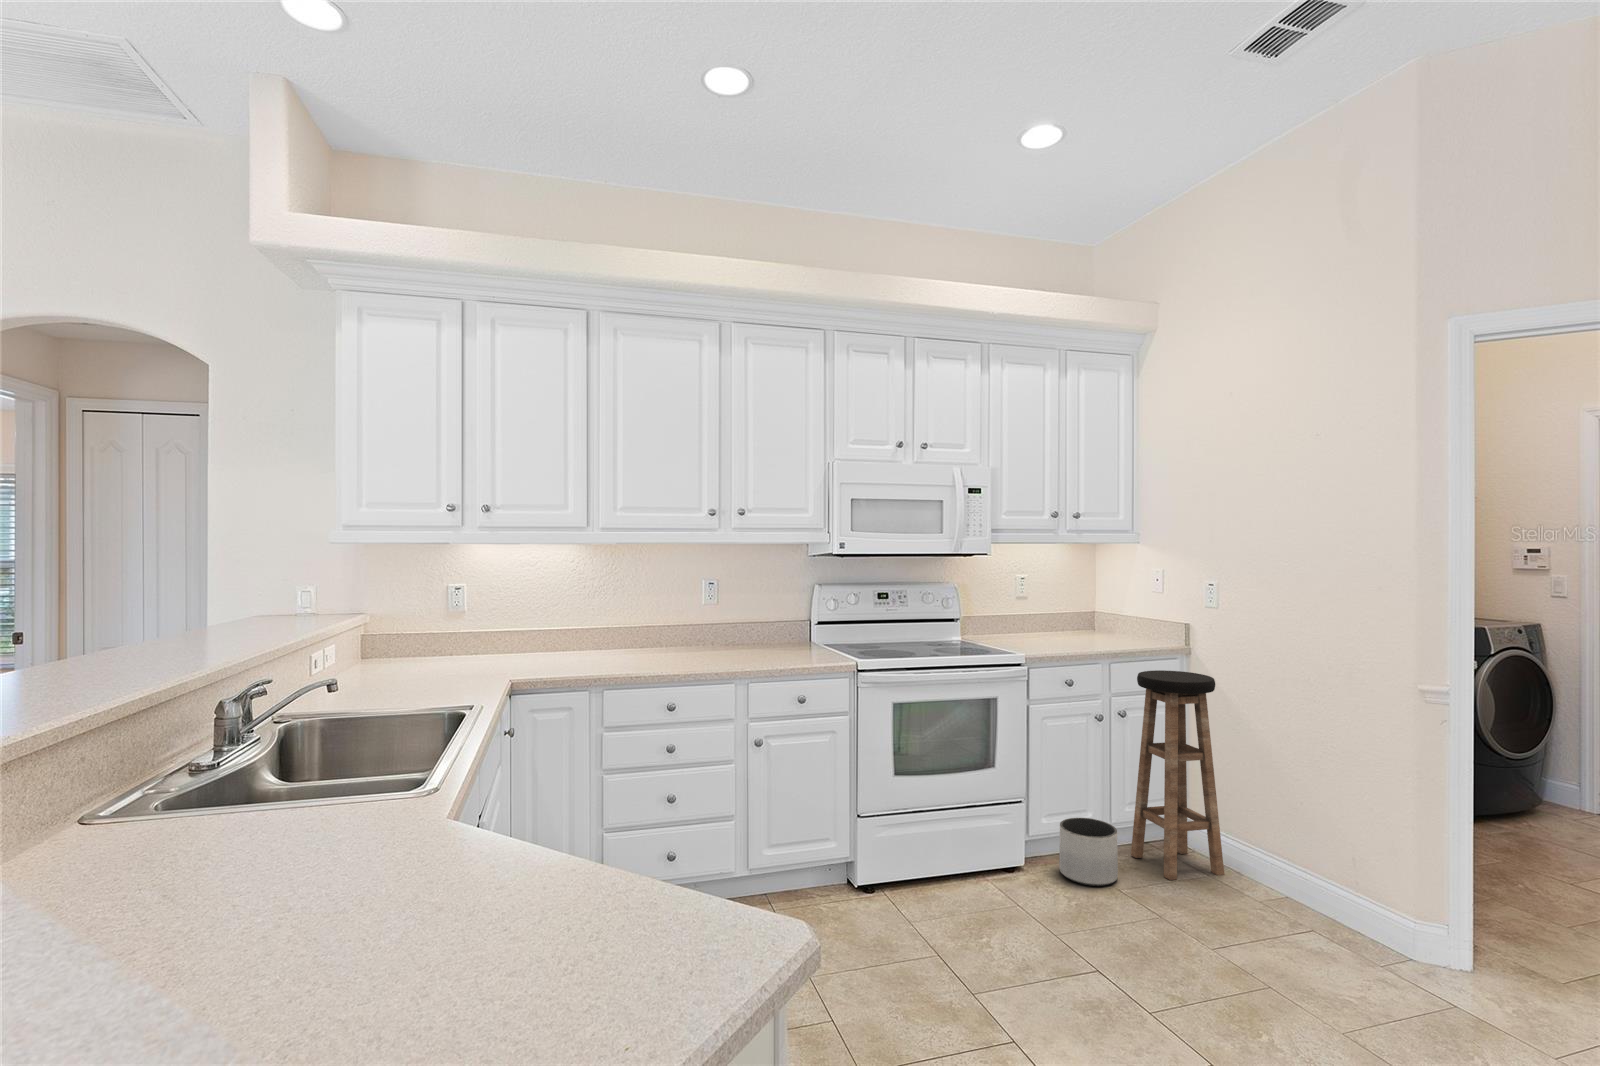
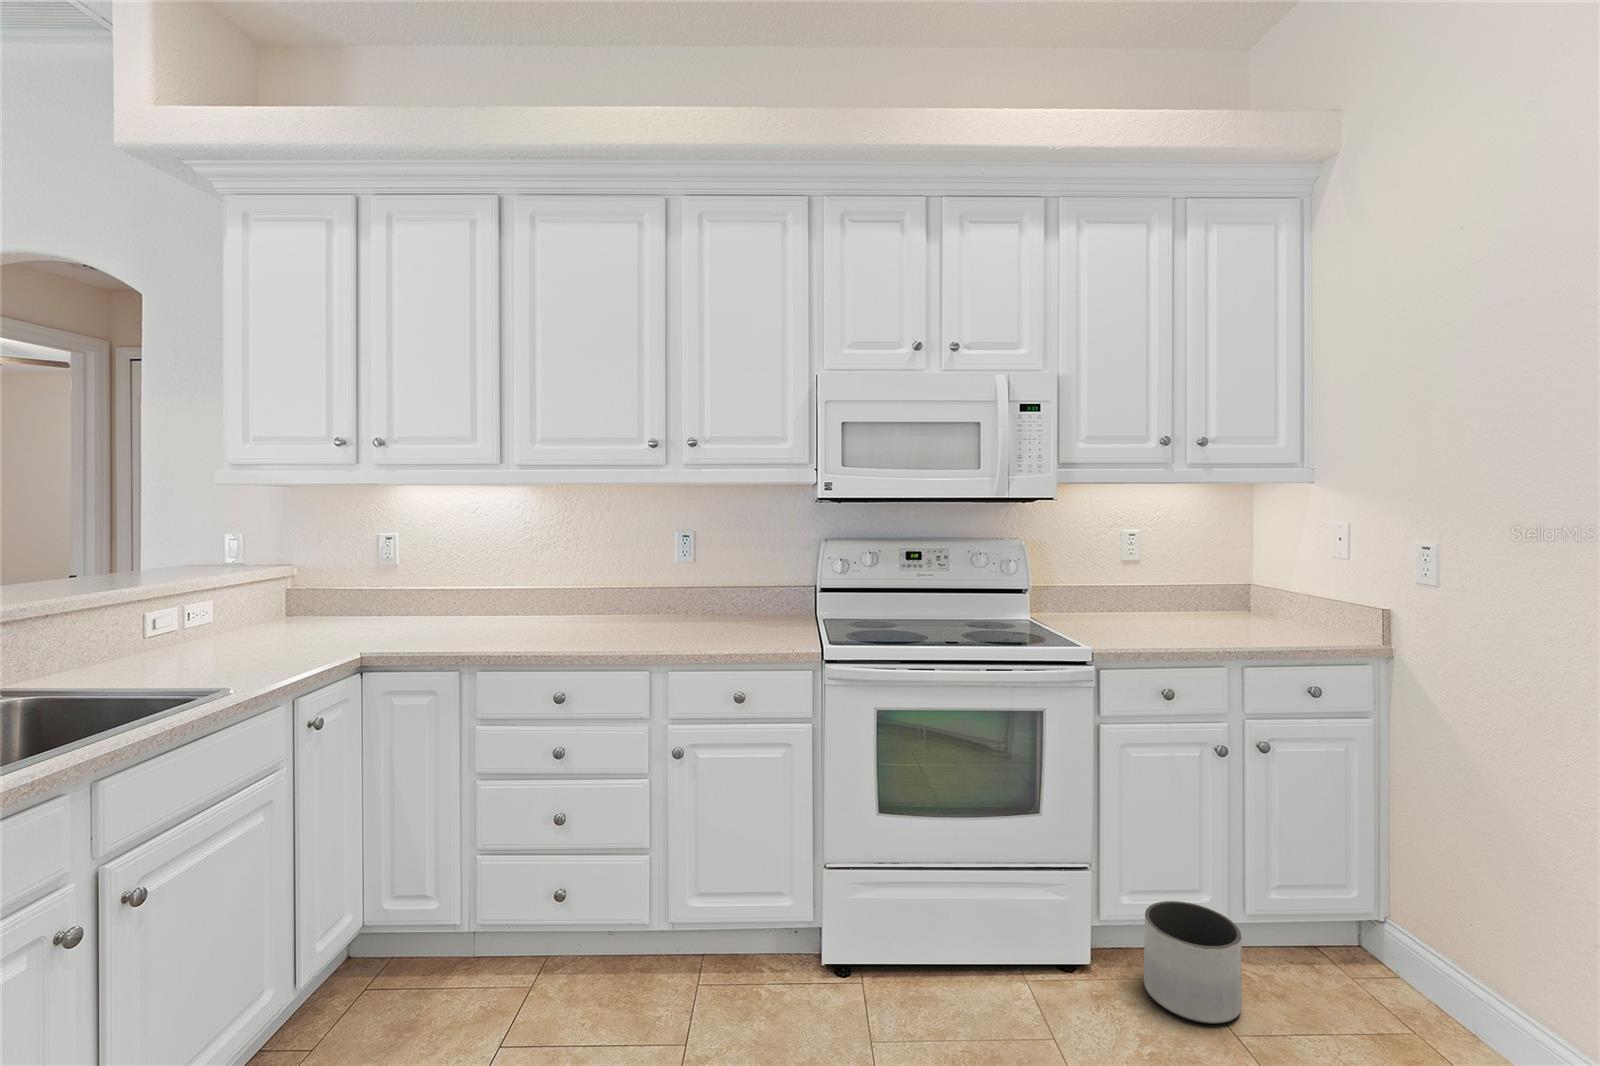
bar stool: present [1131,670,1224,880] -> none [1278,682,1450,1038]

